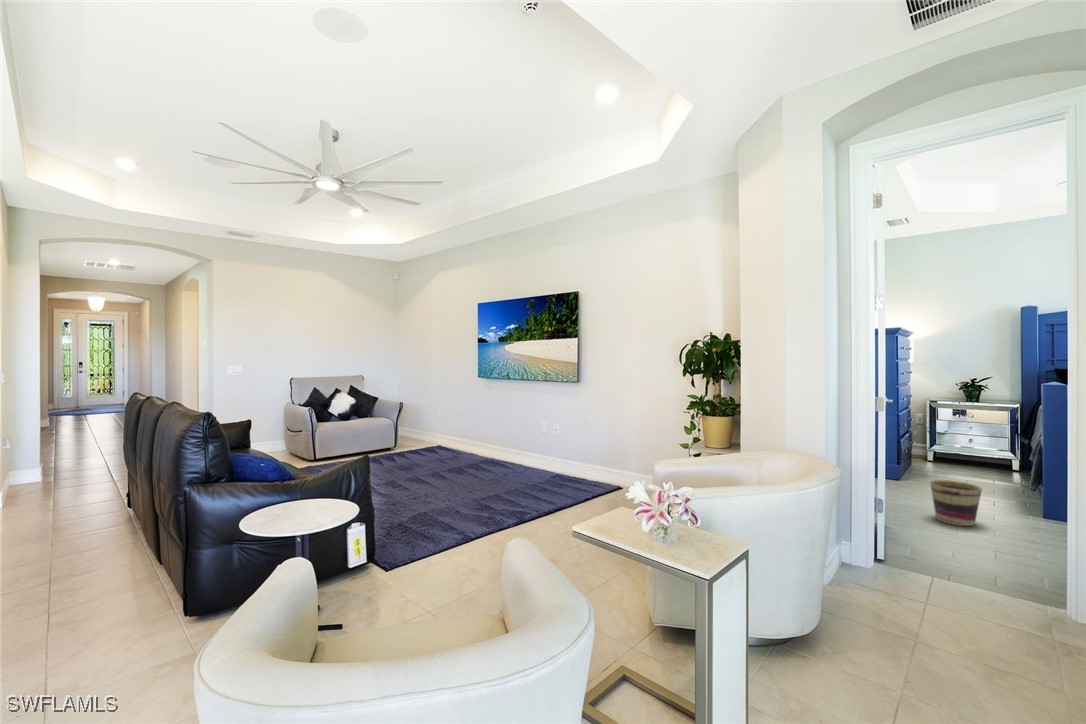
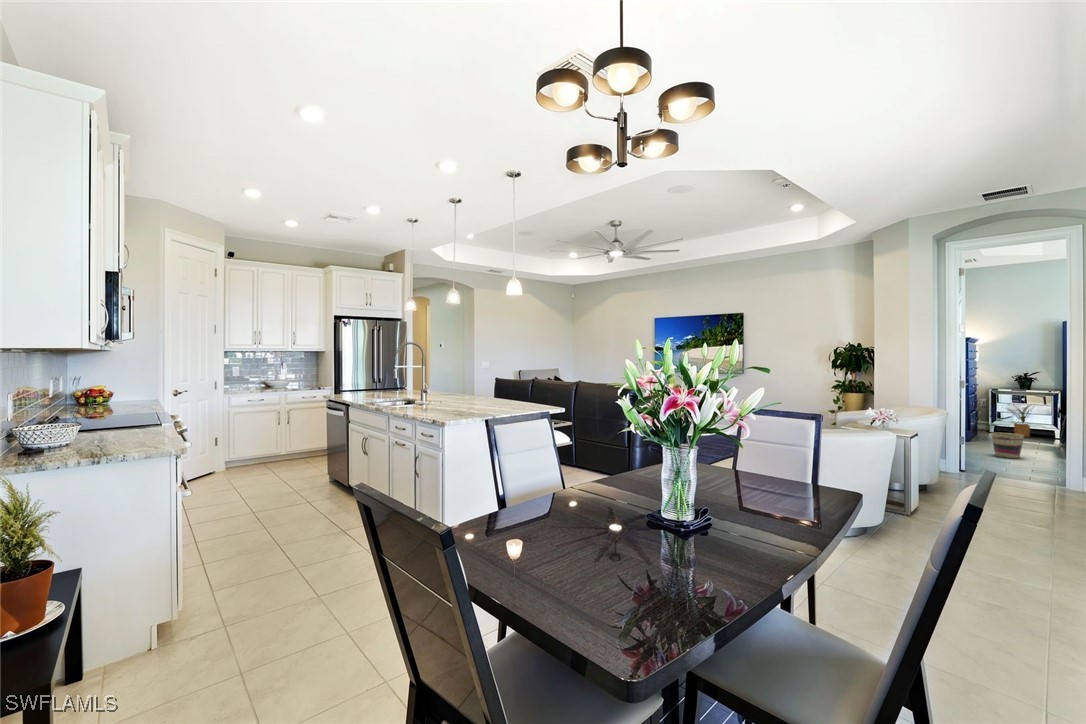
house plant: none [941,423,999,472] -> present [1014,405,1030,437]

